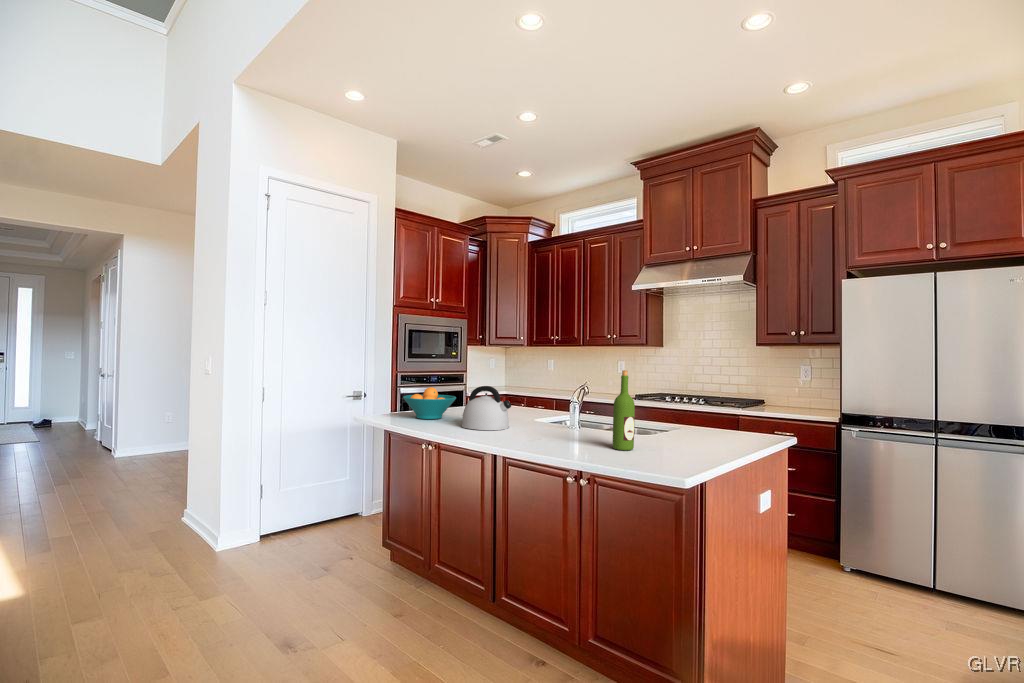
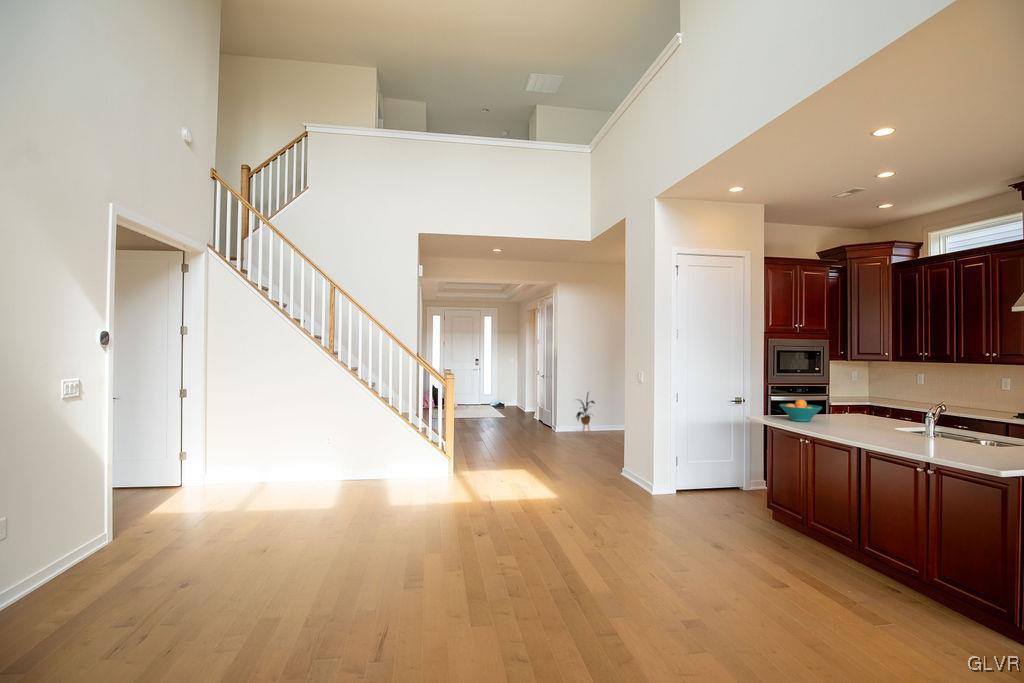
wine bottle: present [613,370,635,450] -> none [960,396,981,455]
kettle: present [461,386,511,430] -> none [828,401,870,432]
house plant: none [121,392,162,462] -> present [576,394,595,434]

